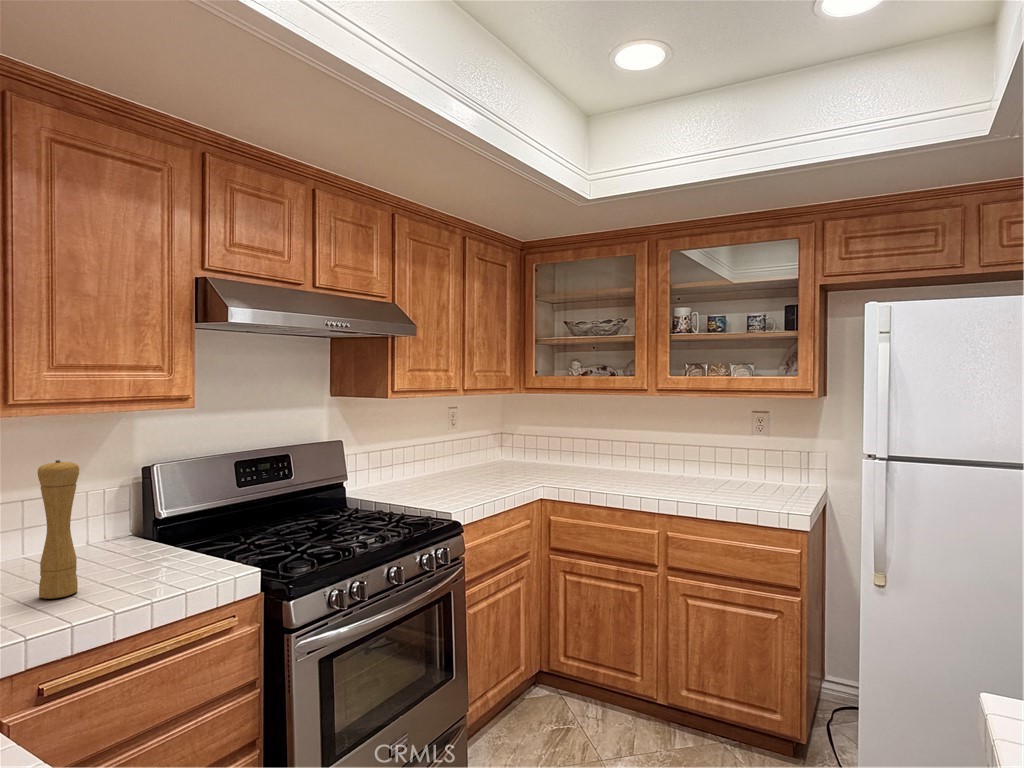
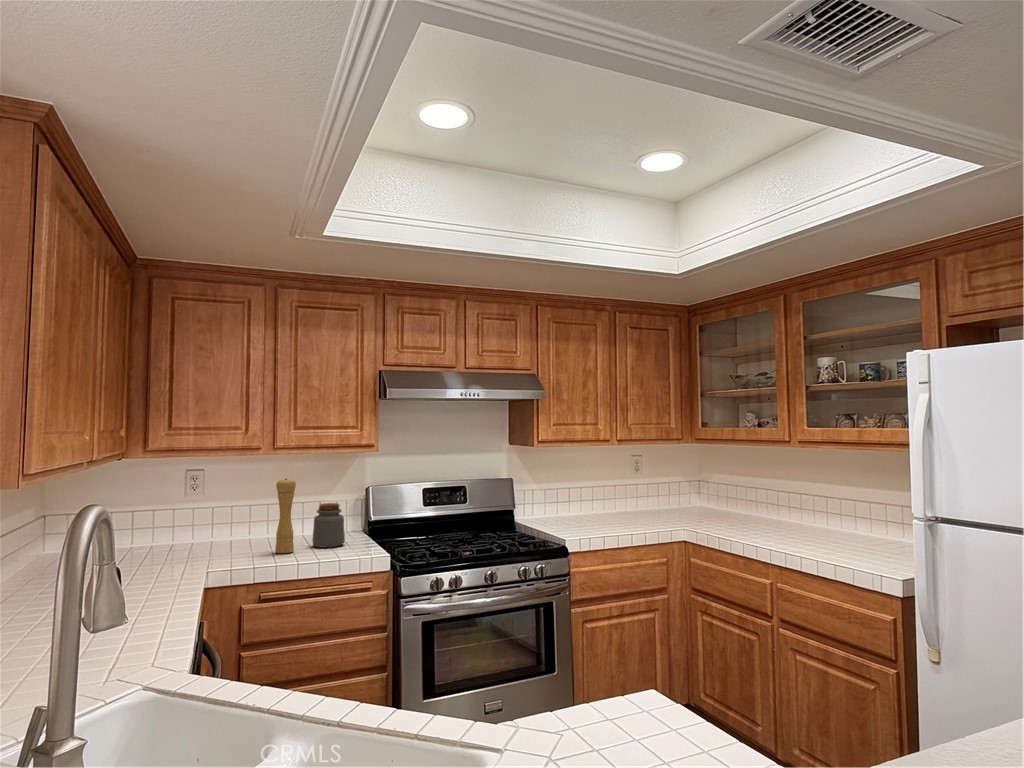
jar: none [92,496,153,574] -> present [312,503,345,548]

